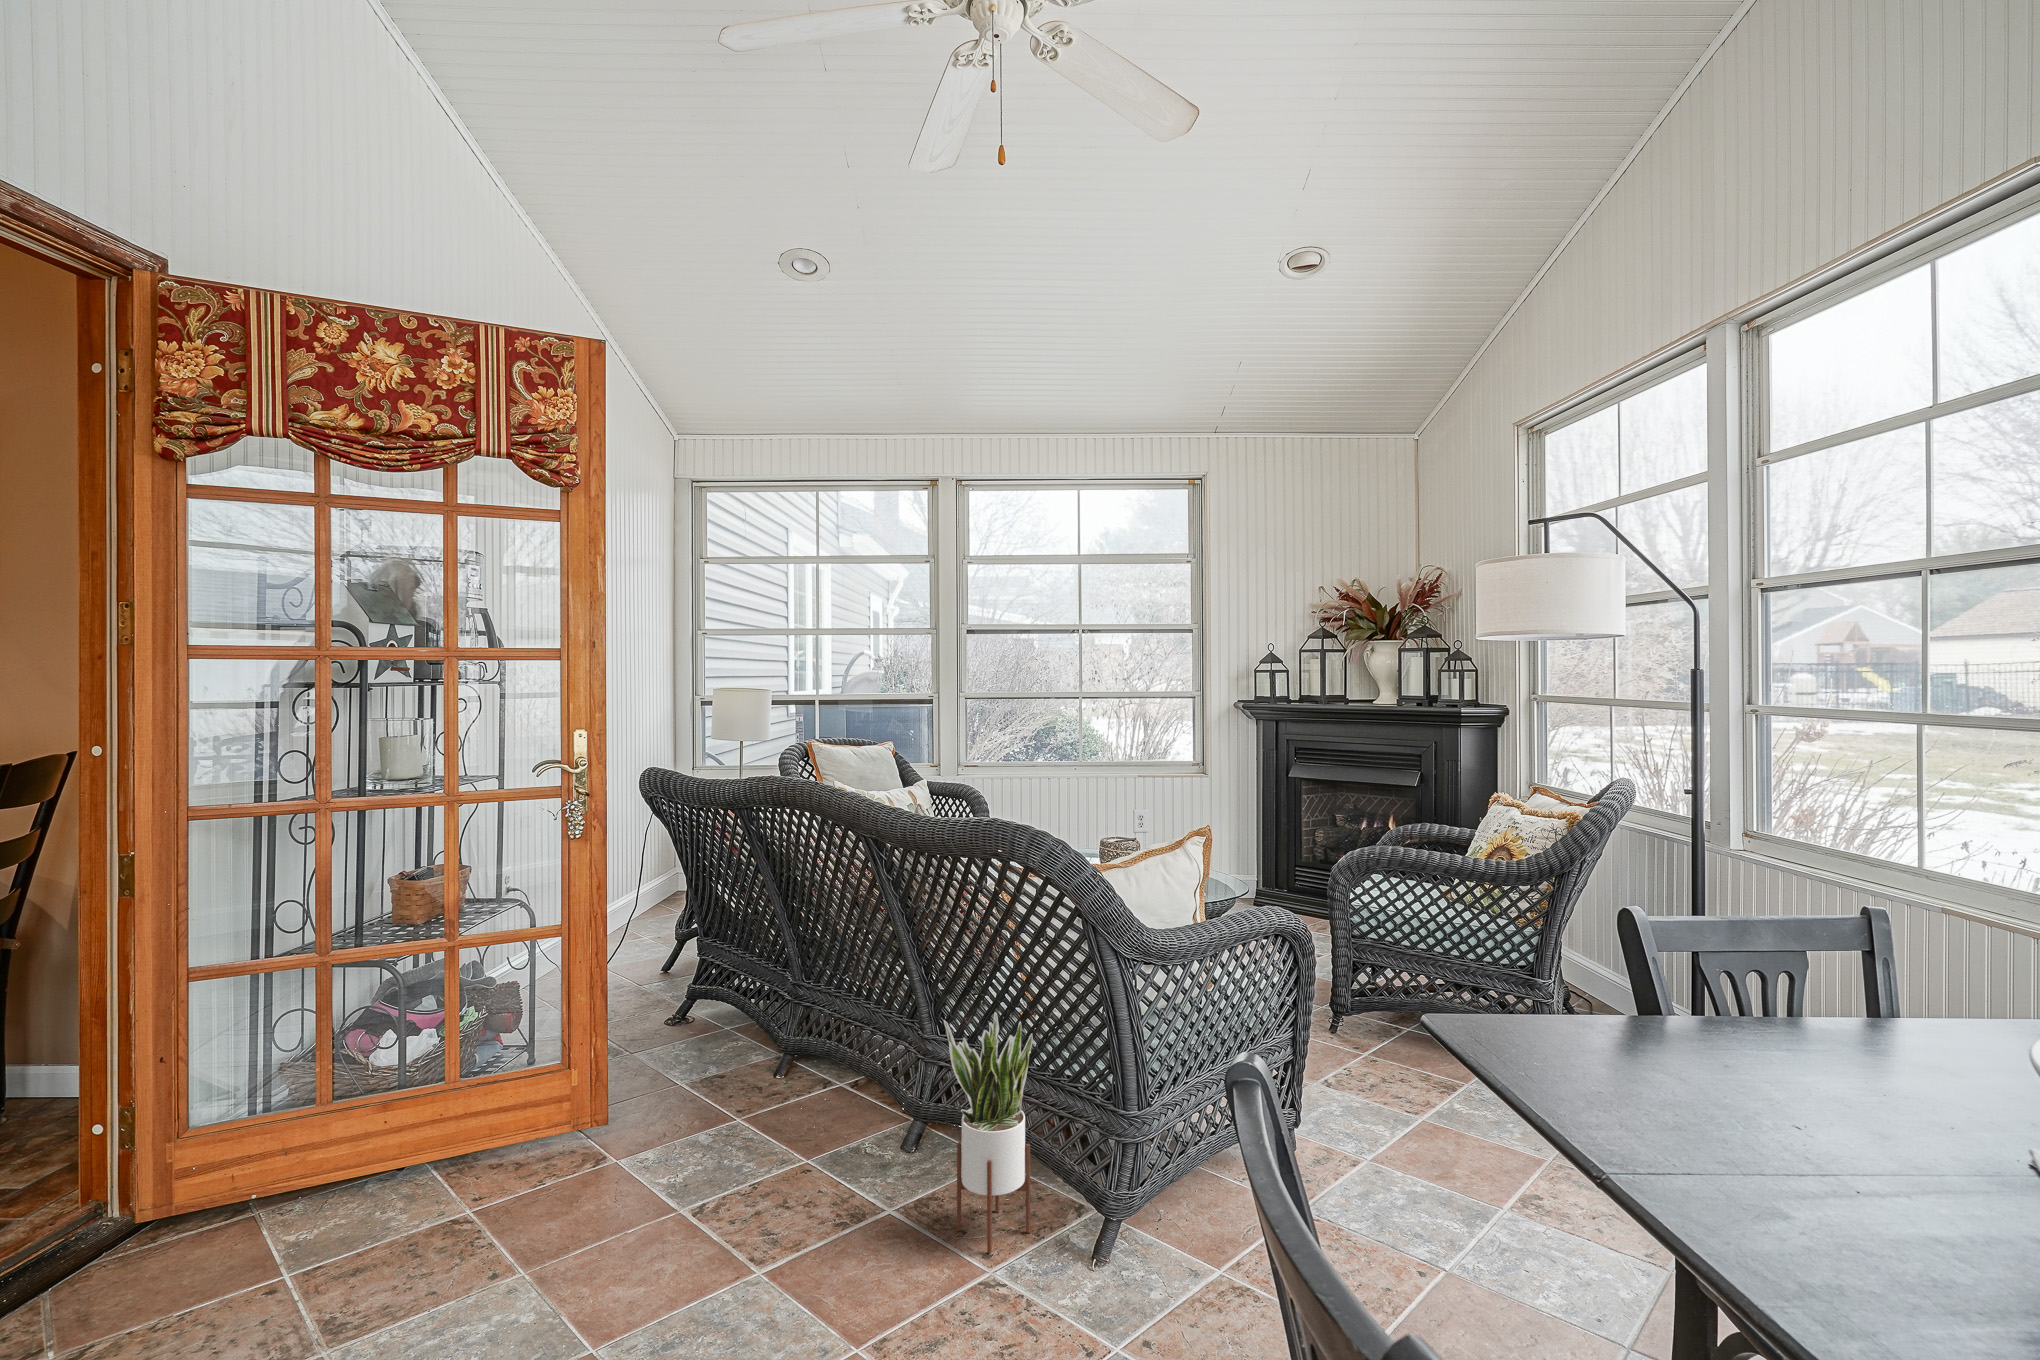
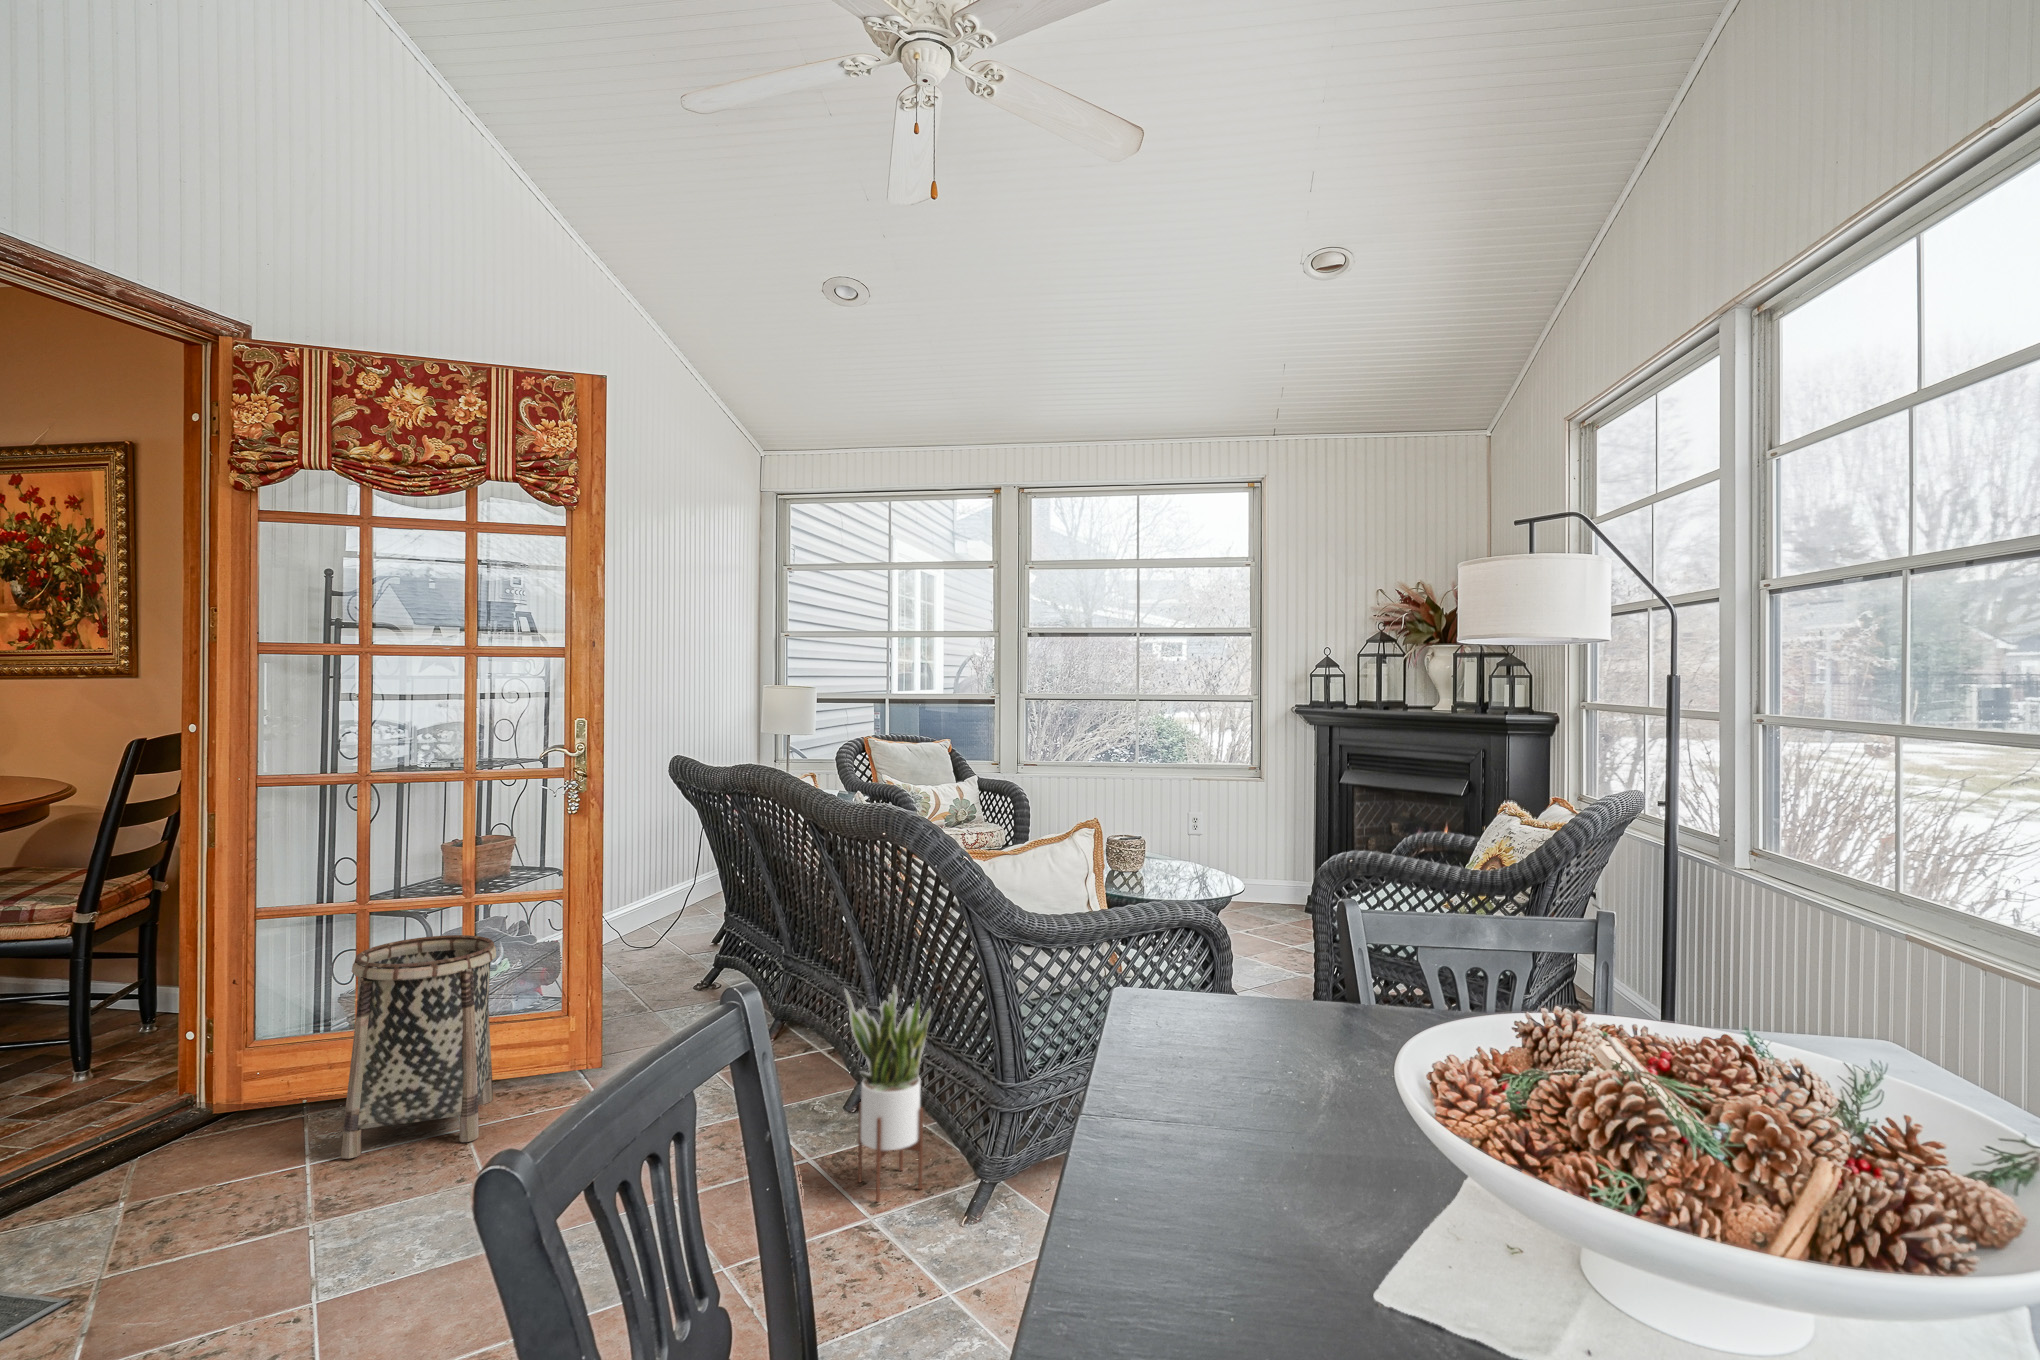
basket: none [324,979,502,1260] -> present [341,935,496,1159]

